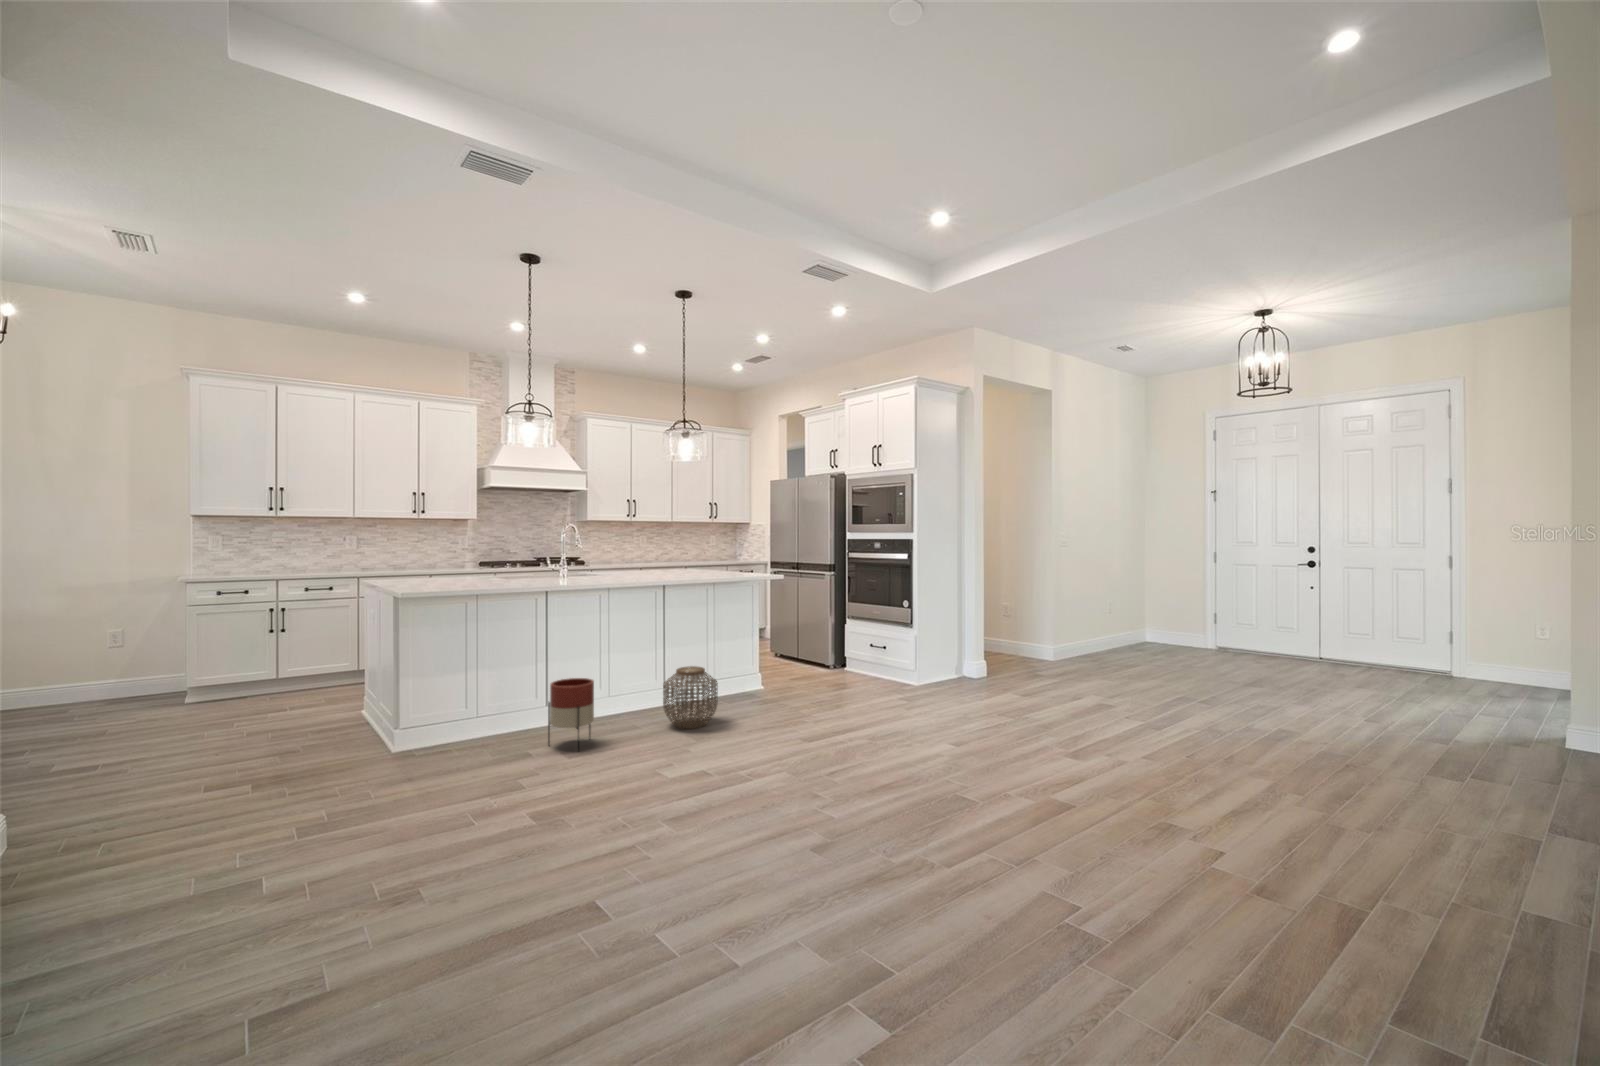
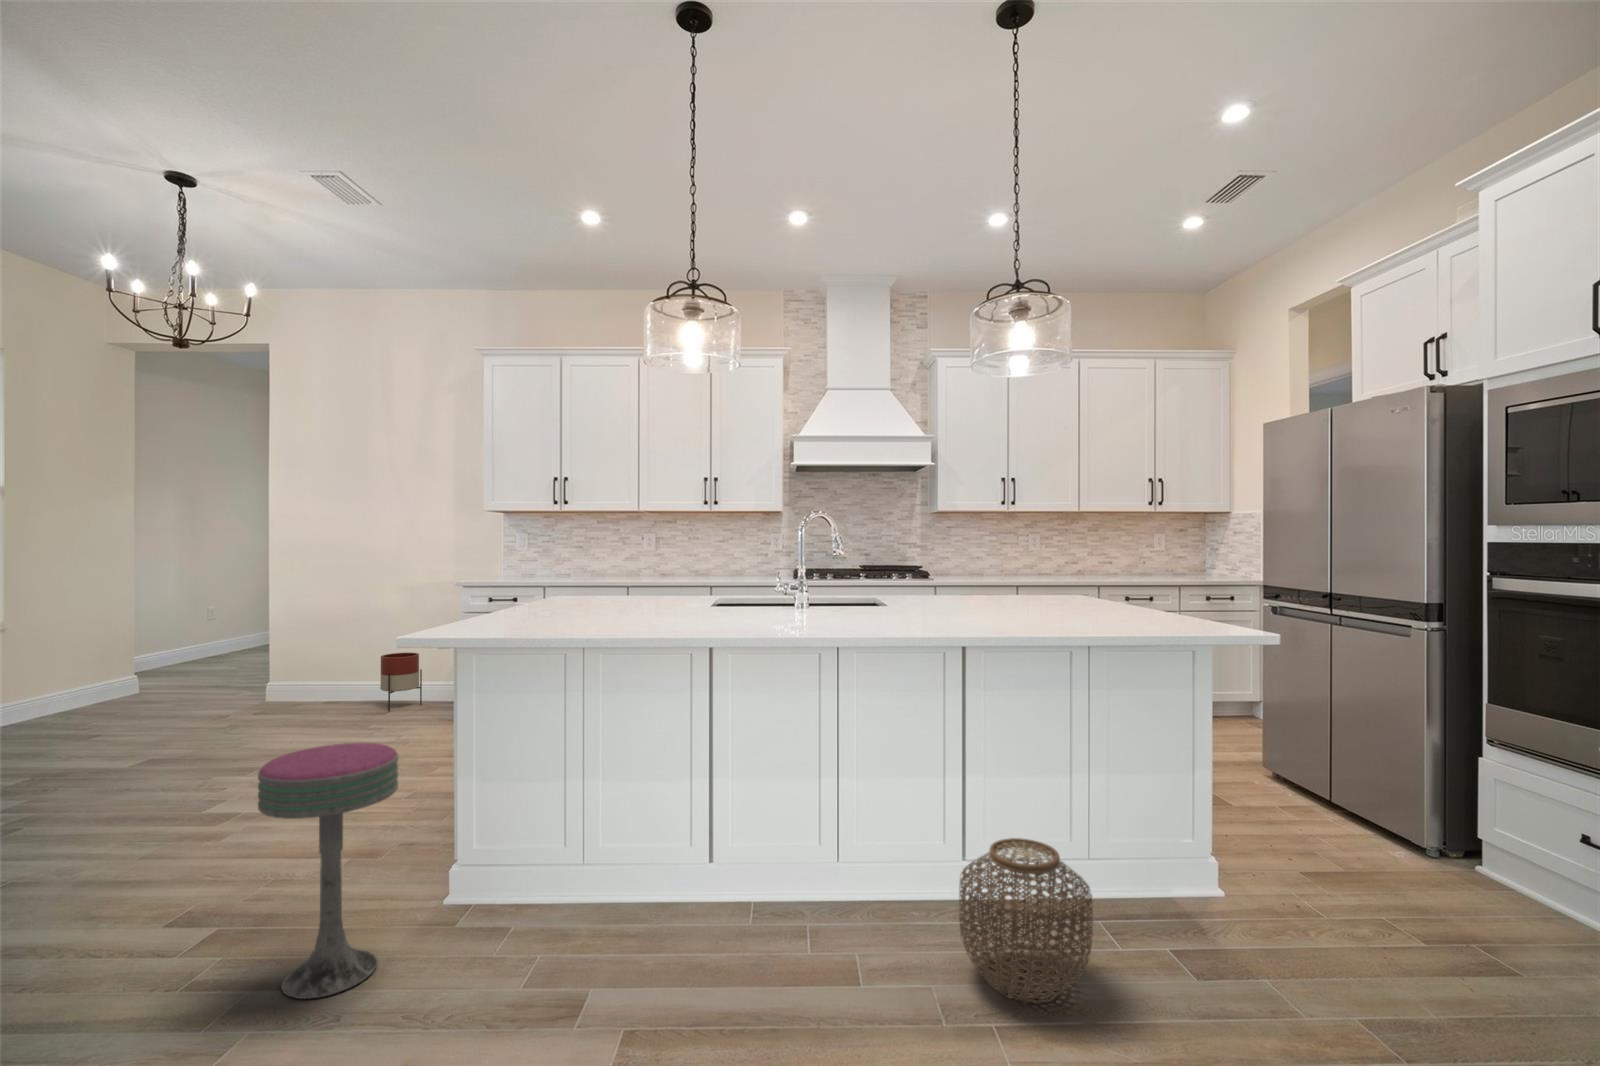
bar stool: none [278,657,363,798] -> present [258,743,398,999]
planter: present [548,678,594,745] -> present [380,653,422,711]

